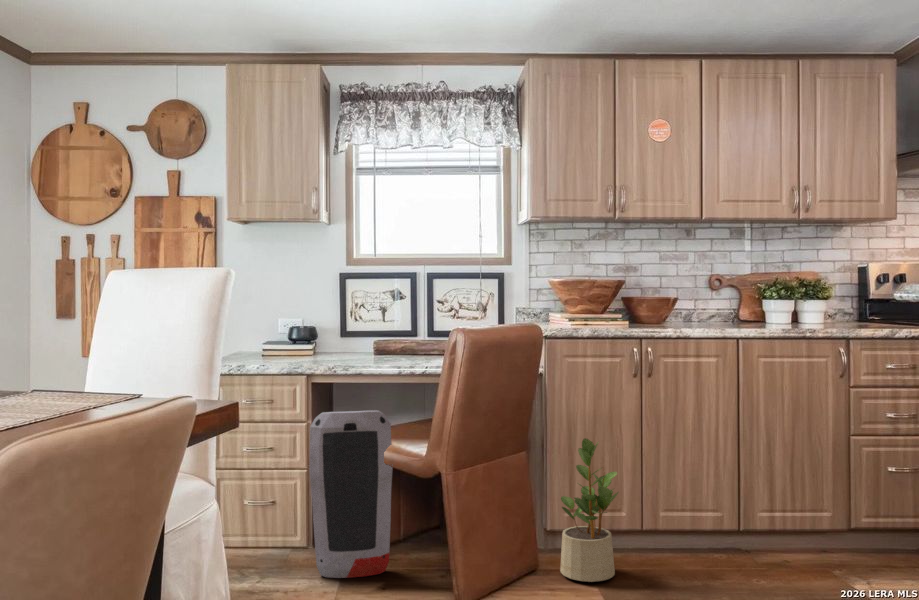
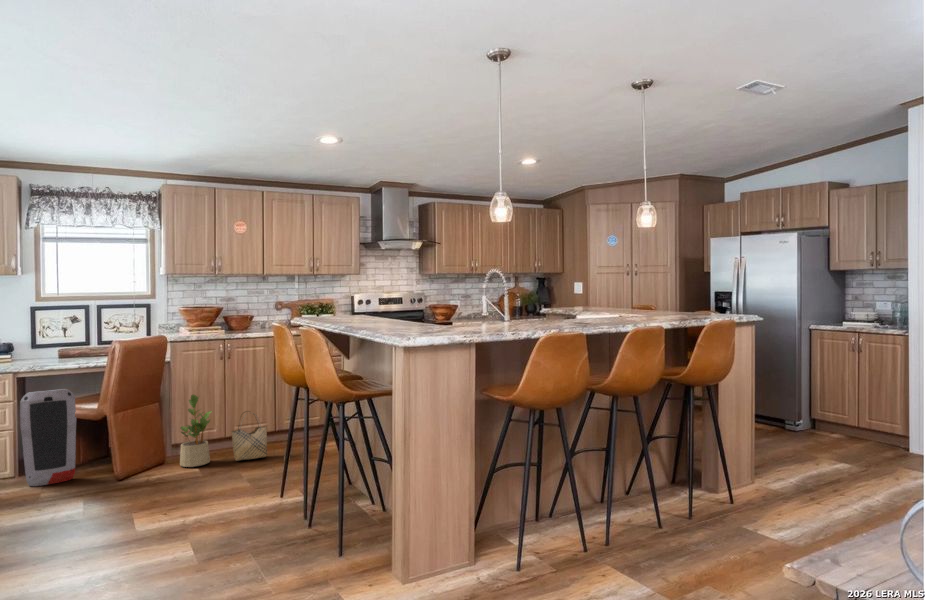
woven basket: none [656,479,728,581] -> present [232,411,267,461]

